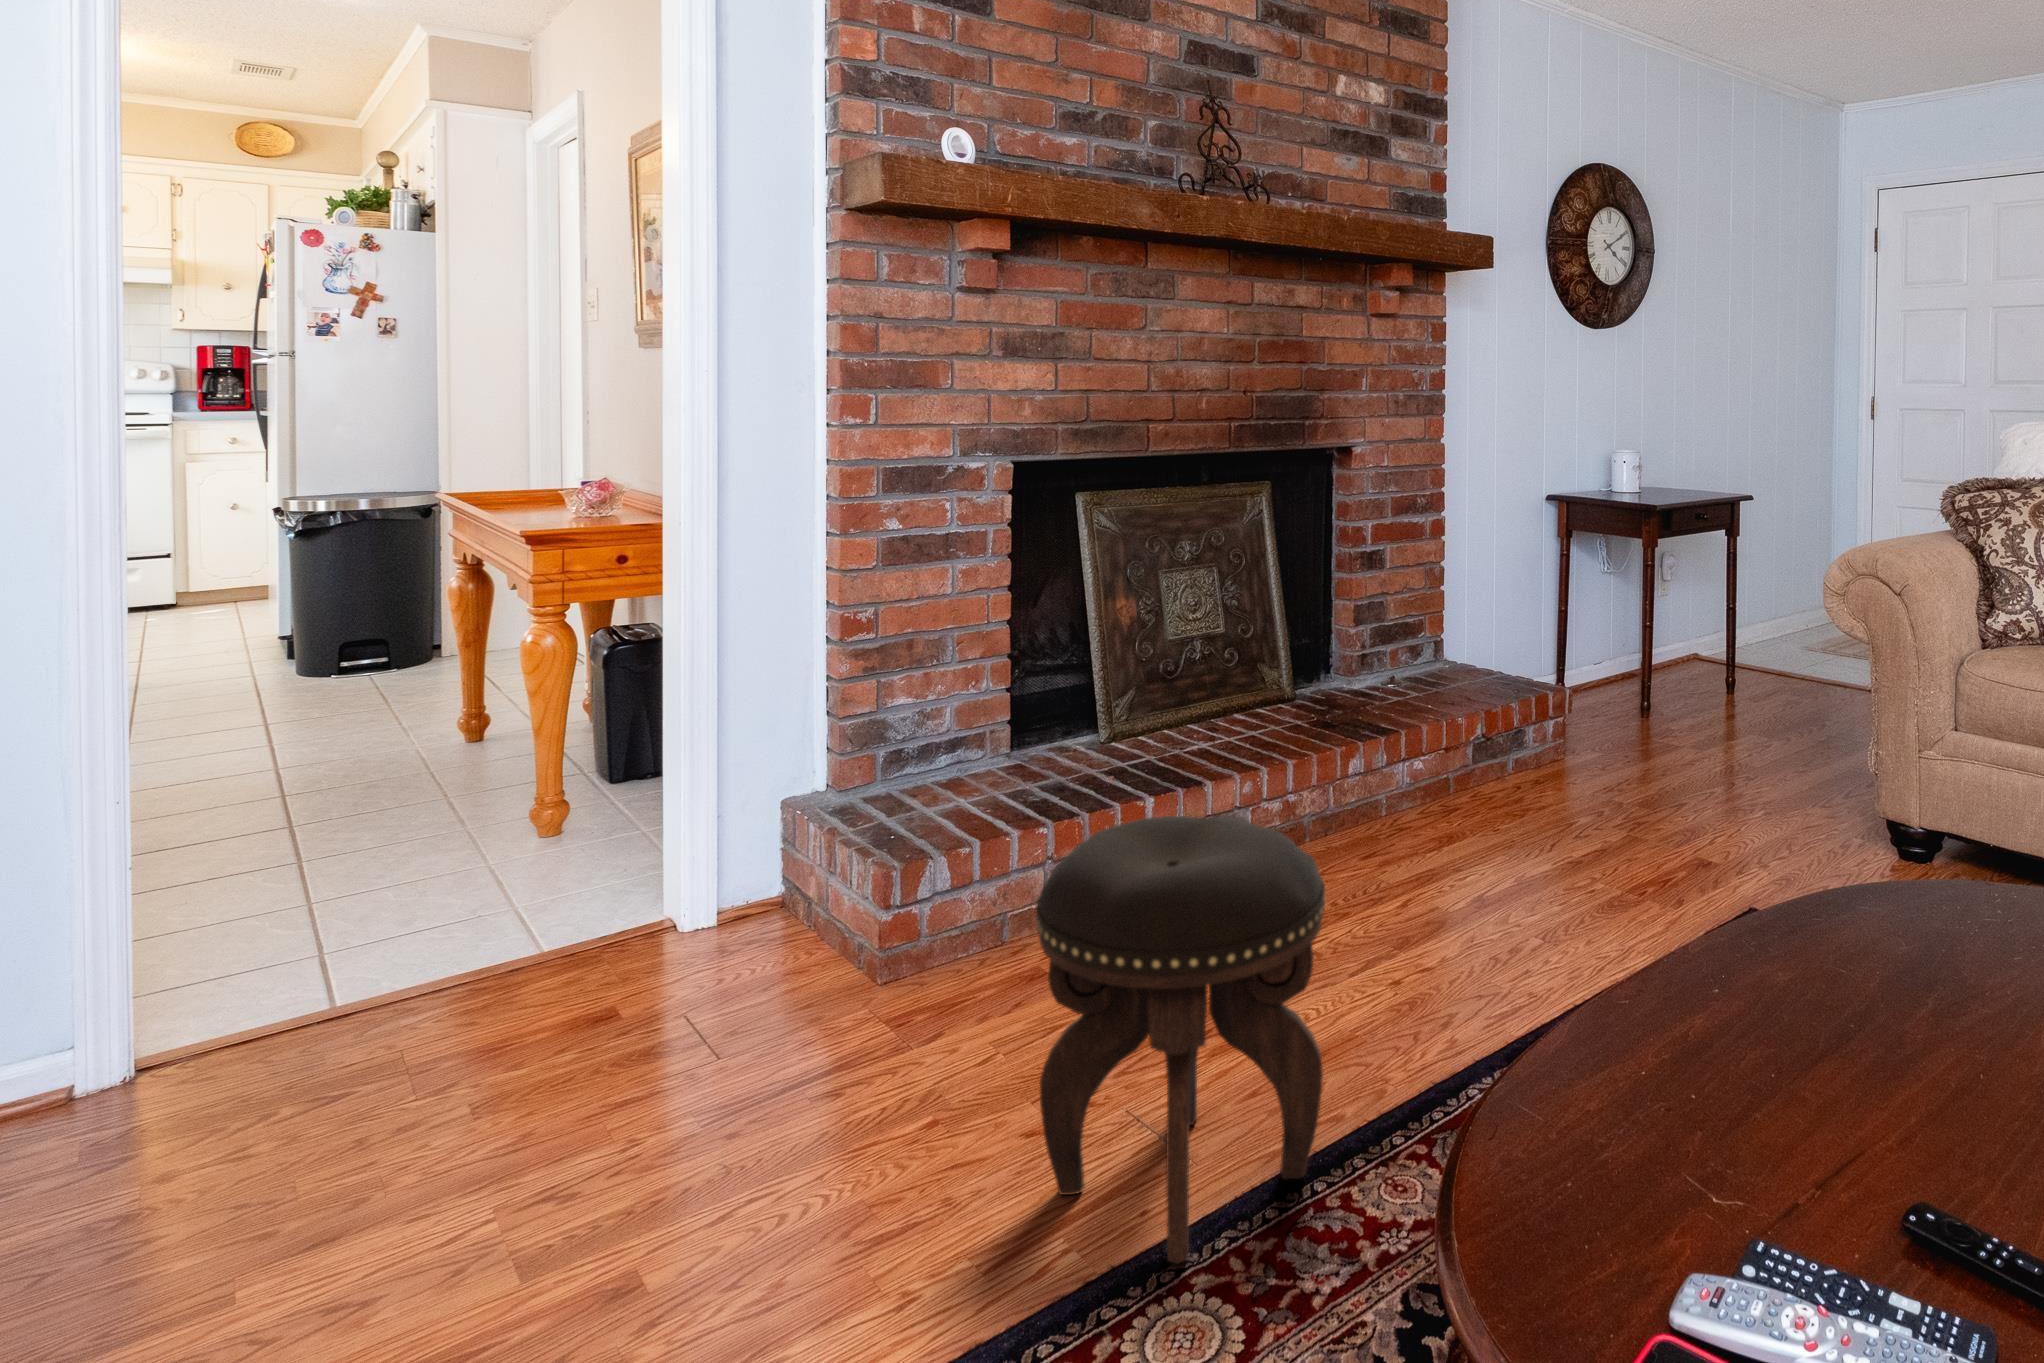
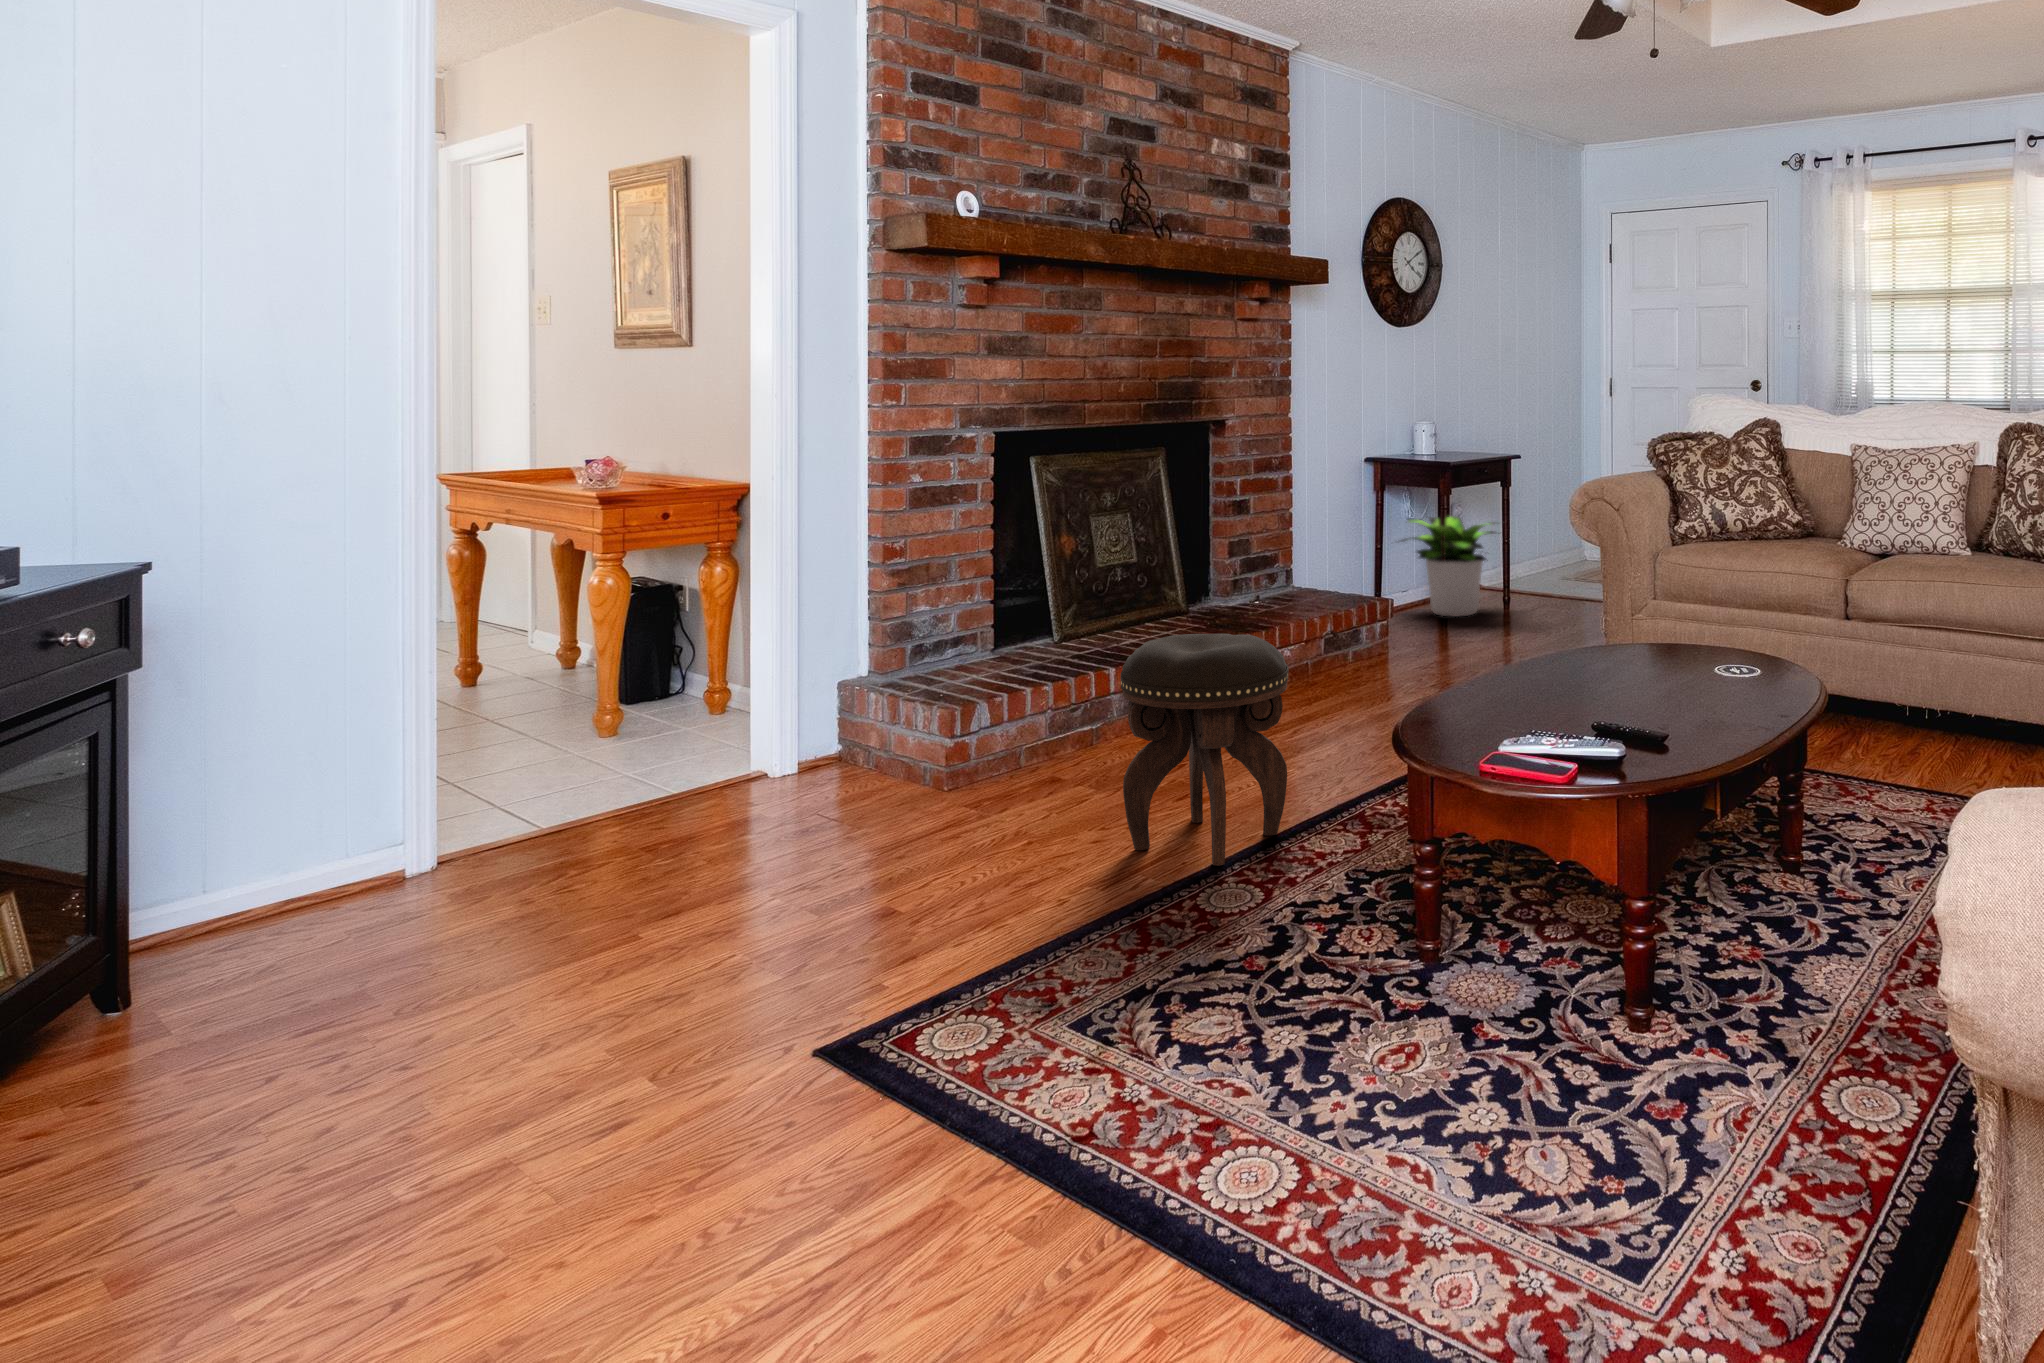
potted plant: none [1580,570,1733,705] -> present [1402,516,1499,617]

